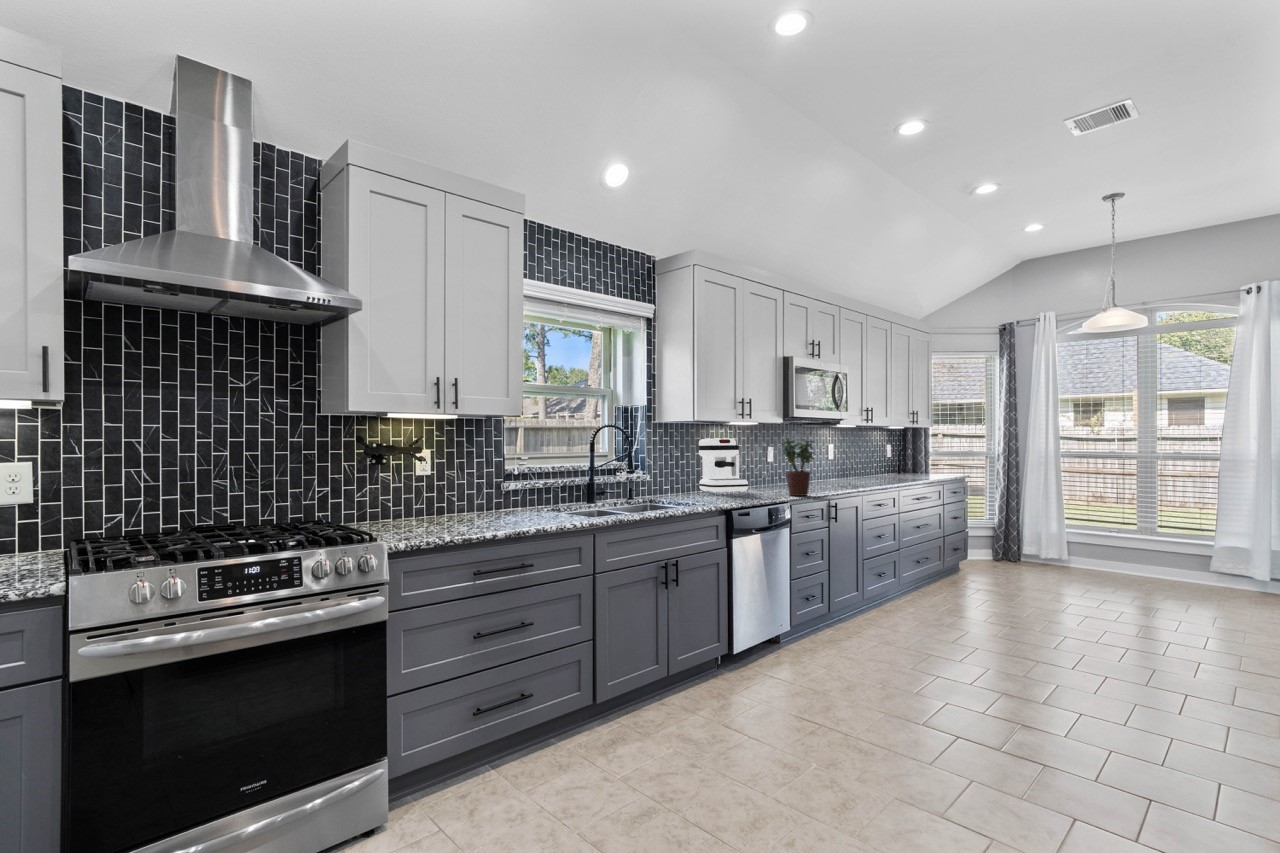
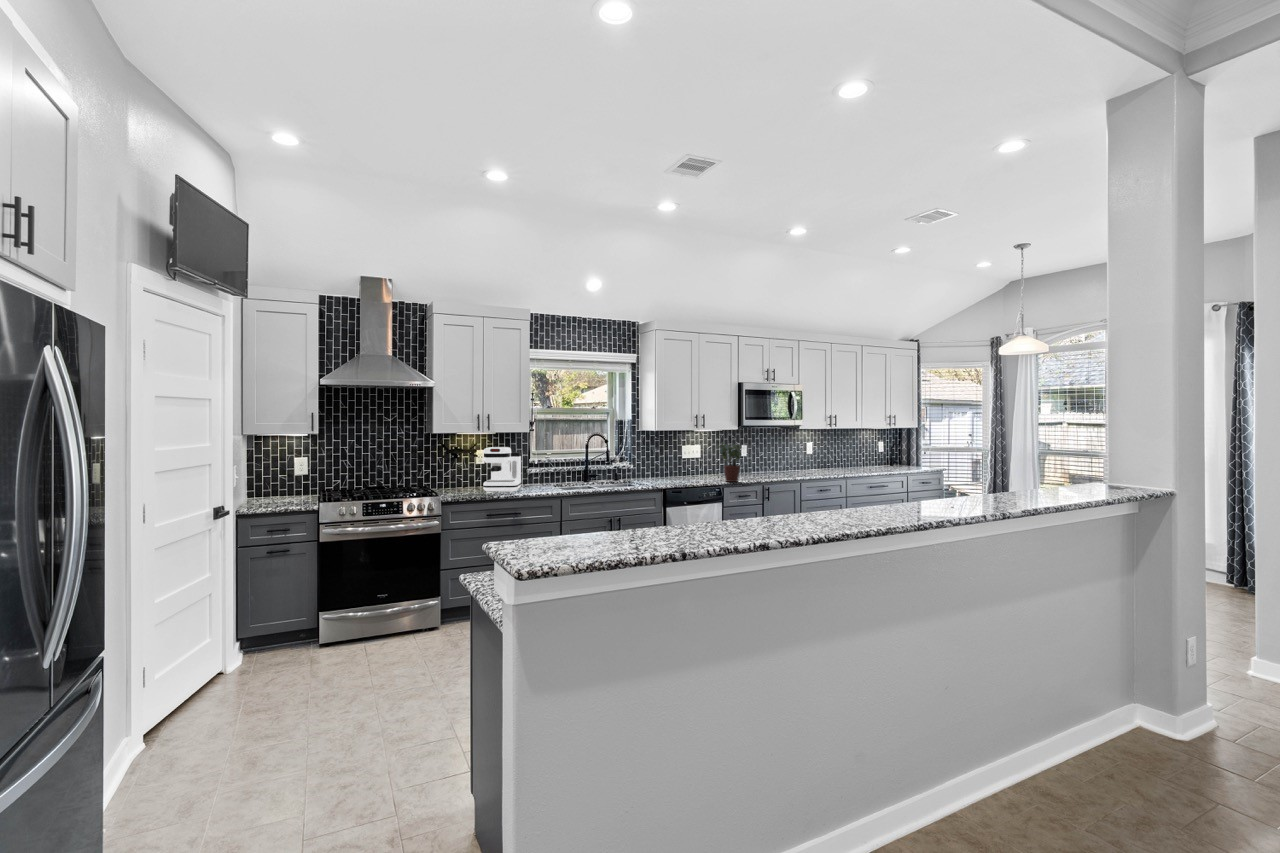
coffee maker: present [699,439,748,493] -> present [483,447,521,492]

